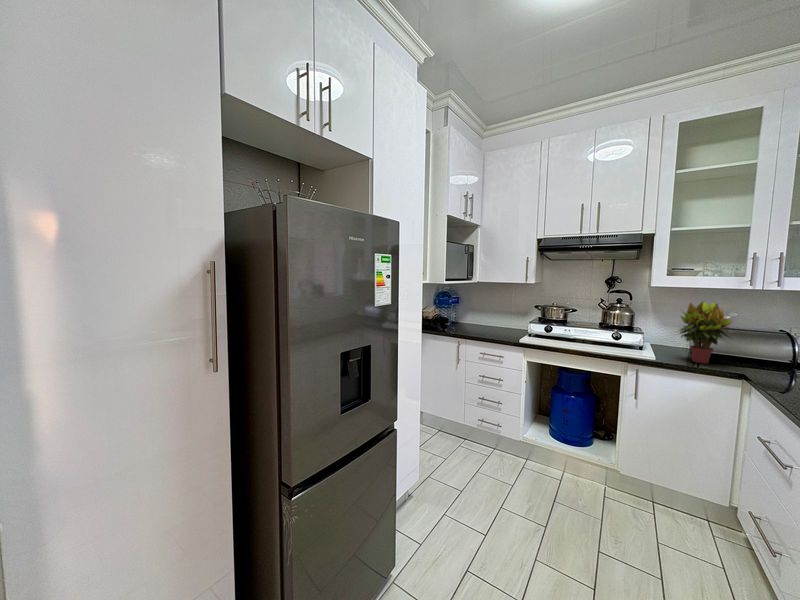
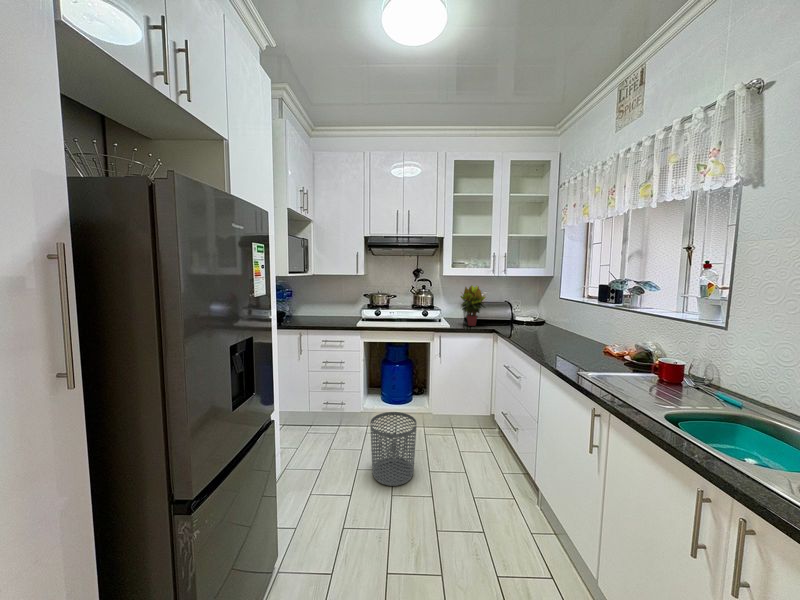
waste bin: none [515,453,579,553] -> present [370,412,416,486]

